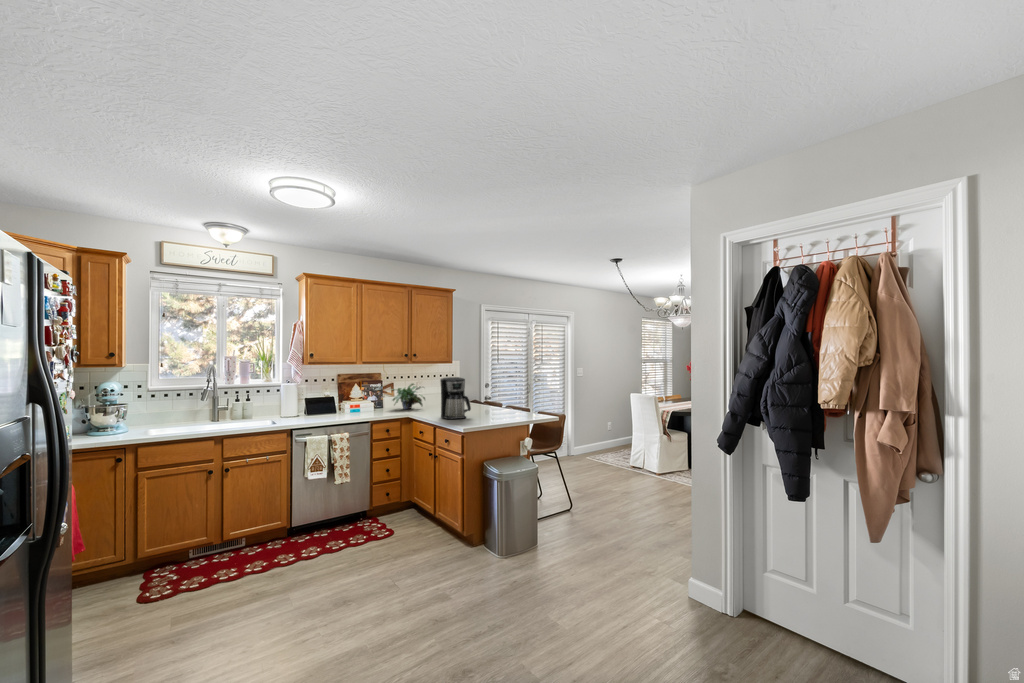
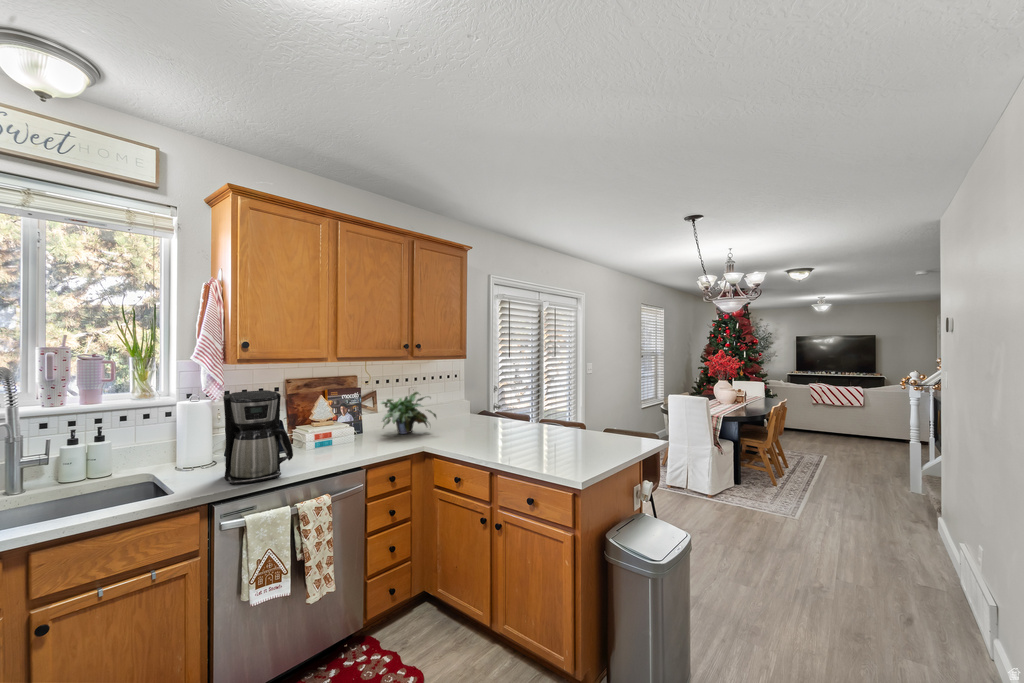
coffee maker: present [440,377,471,419] -> present [223,390,293,485]

